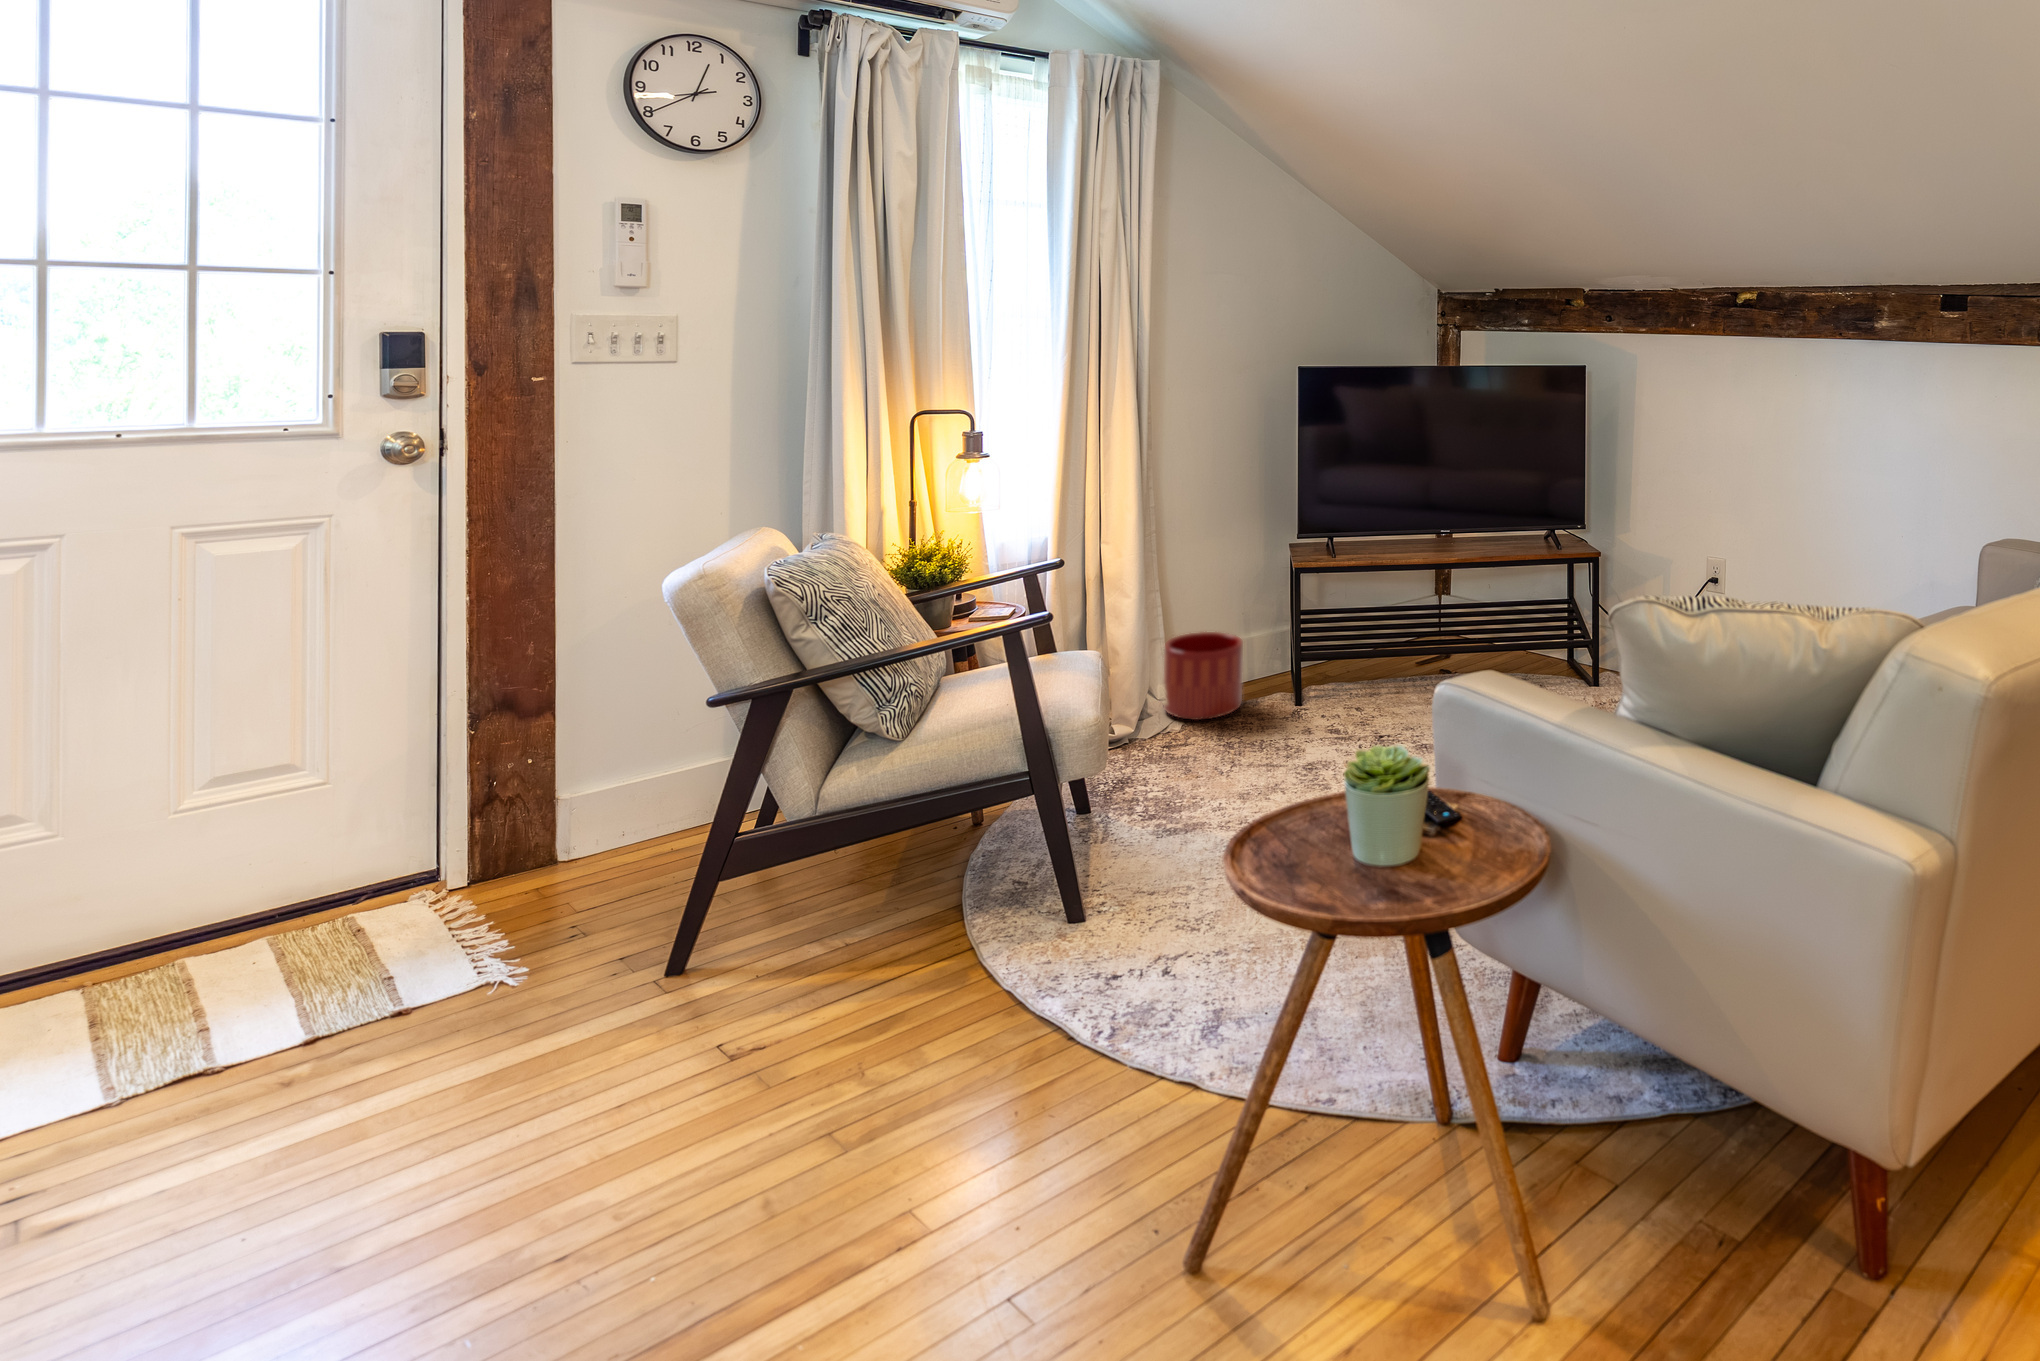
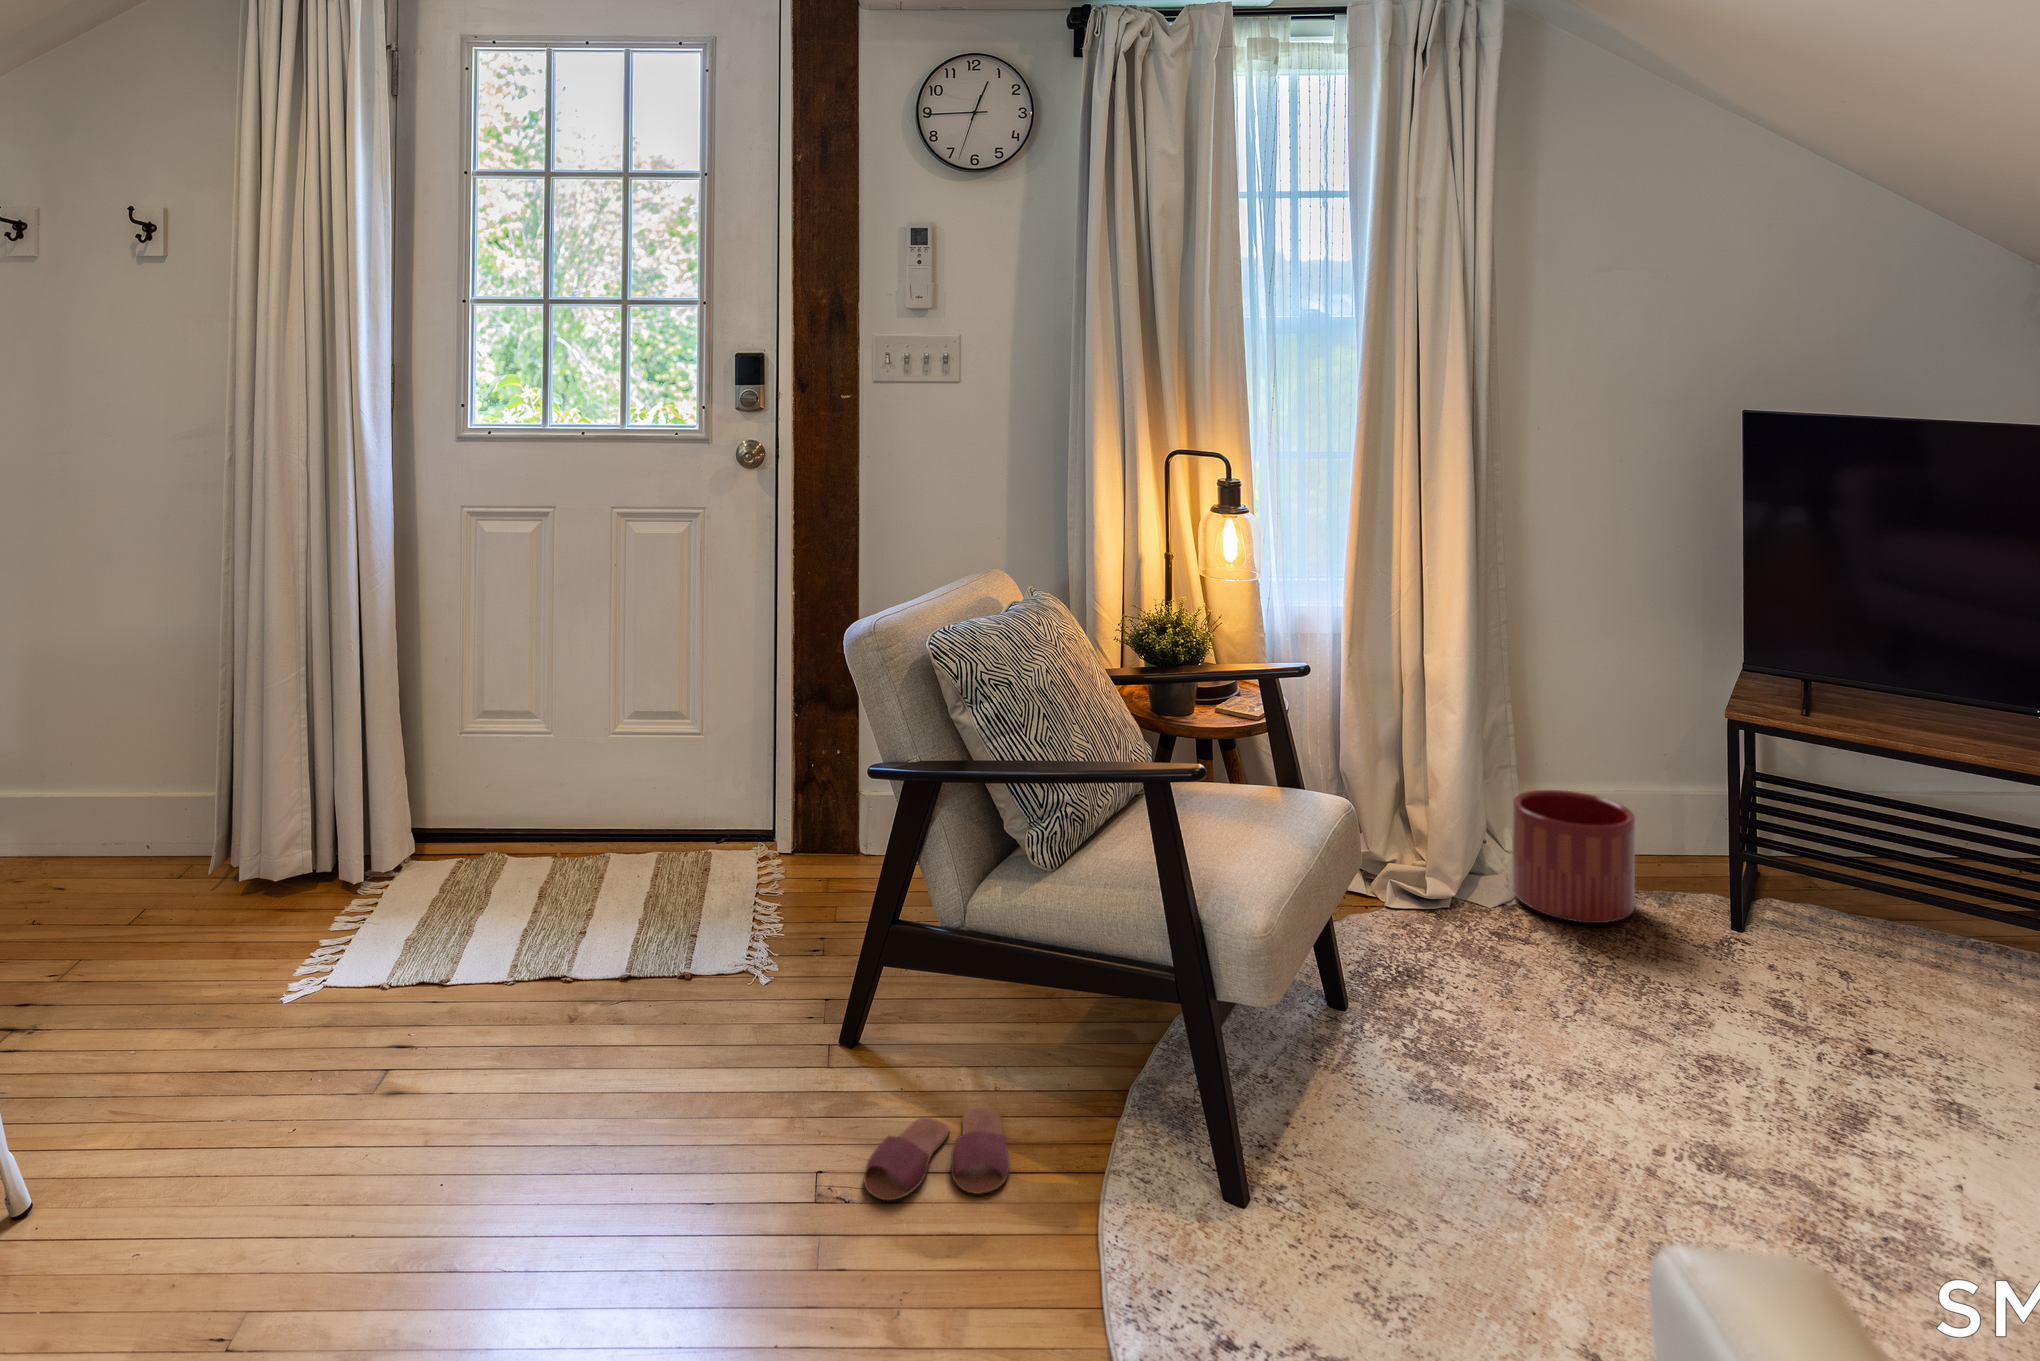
slippers: none [759,986,896,1093] -> present [863,1108,1009,1200]

